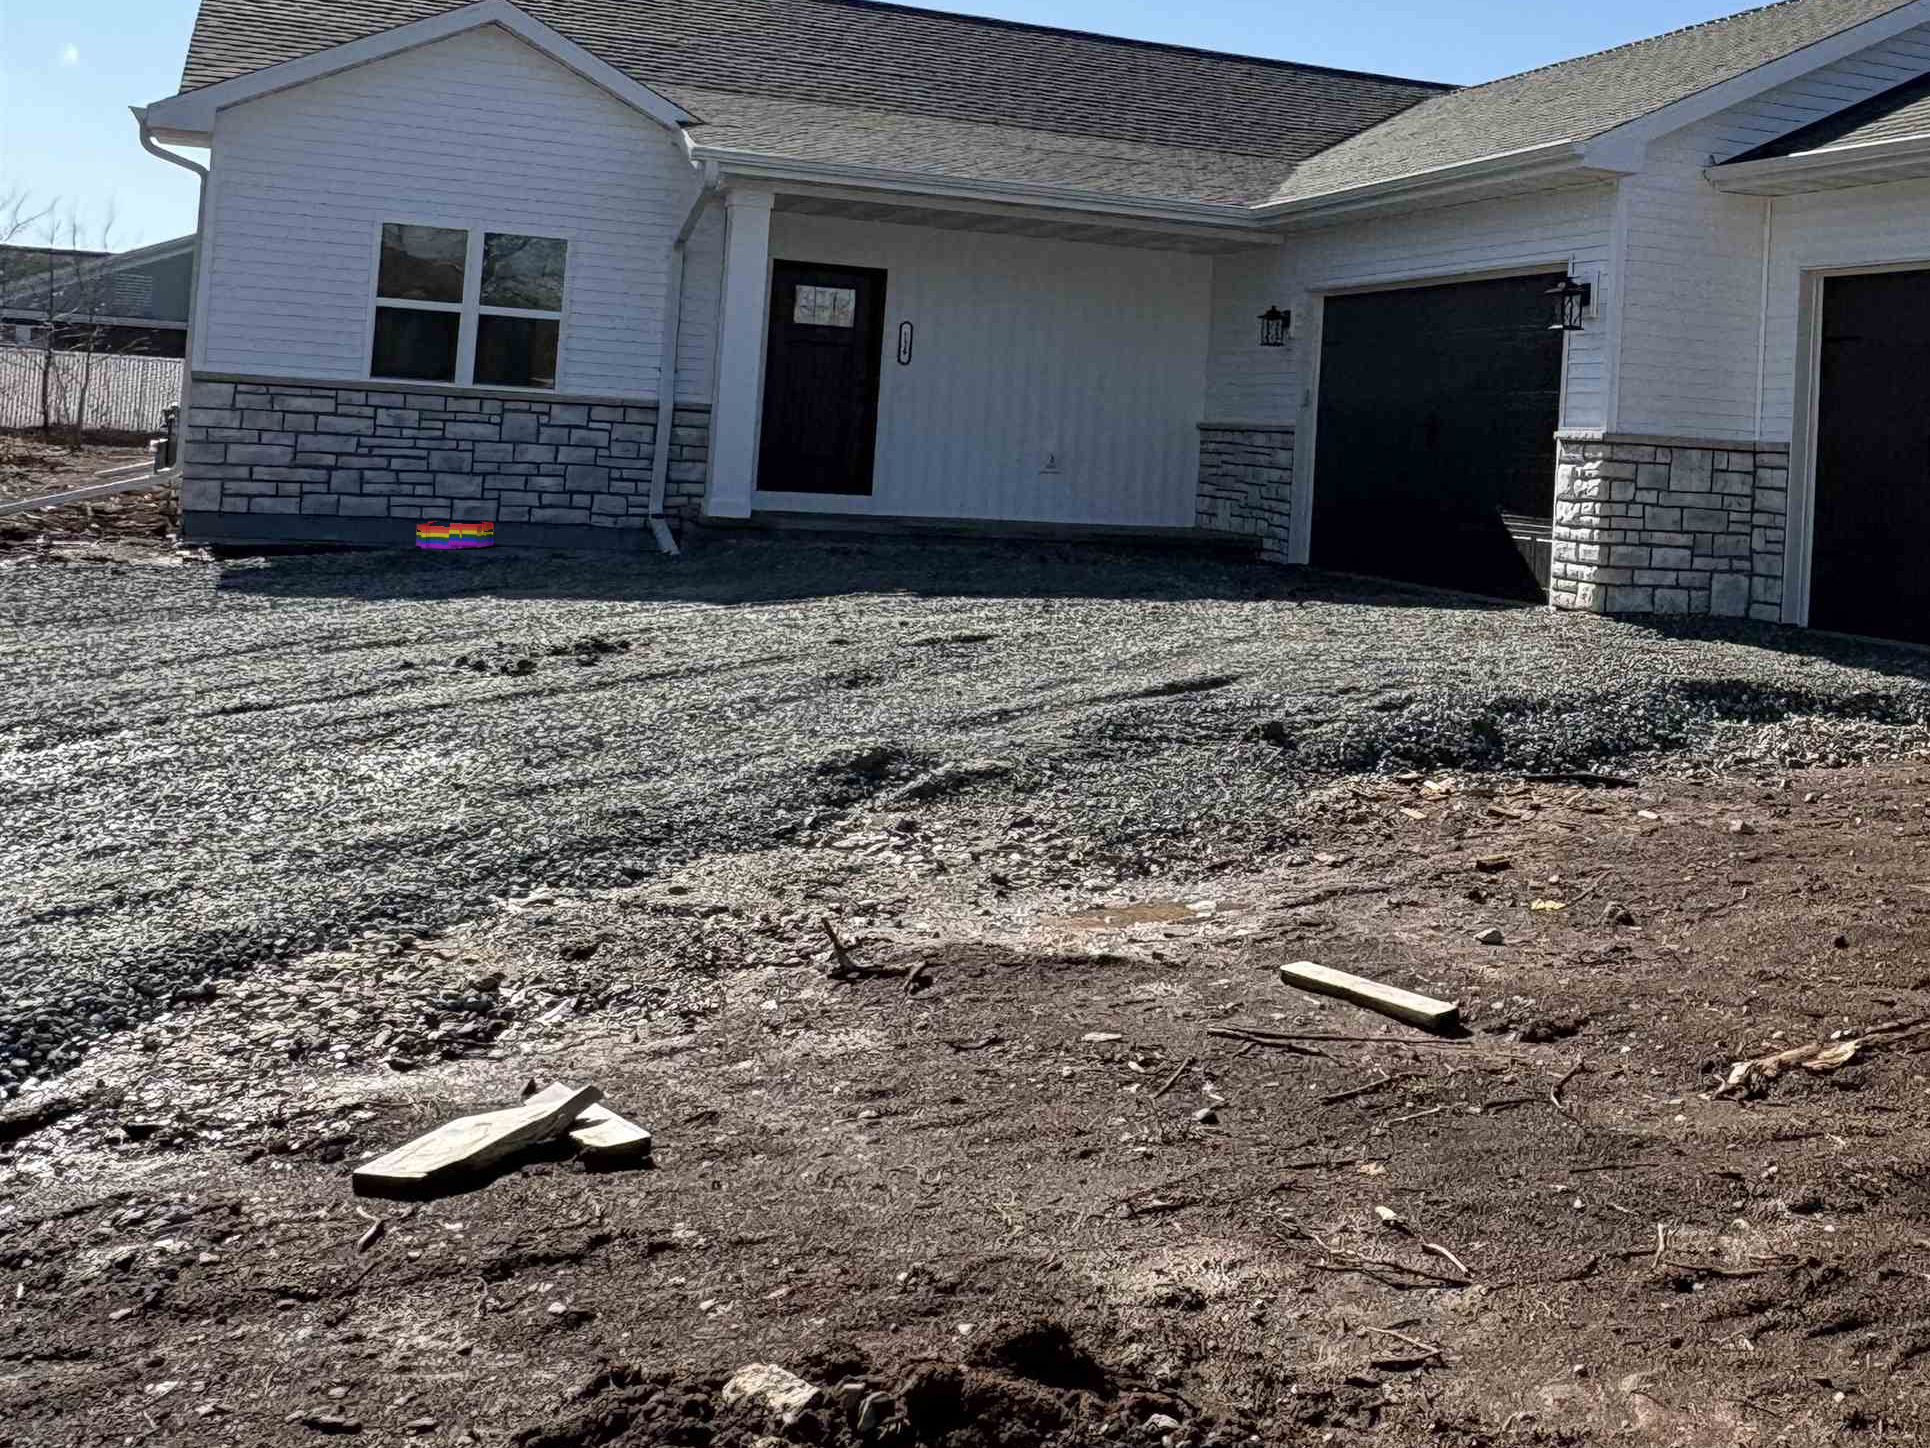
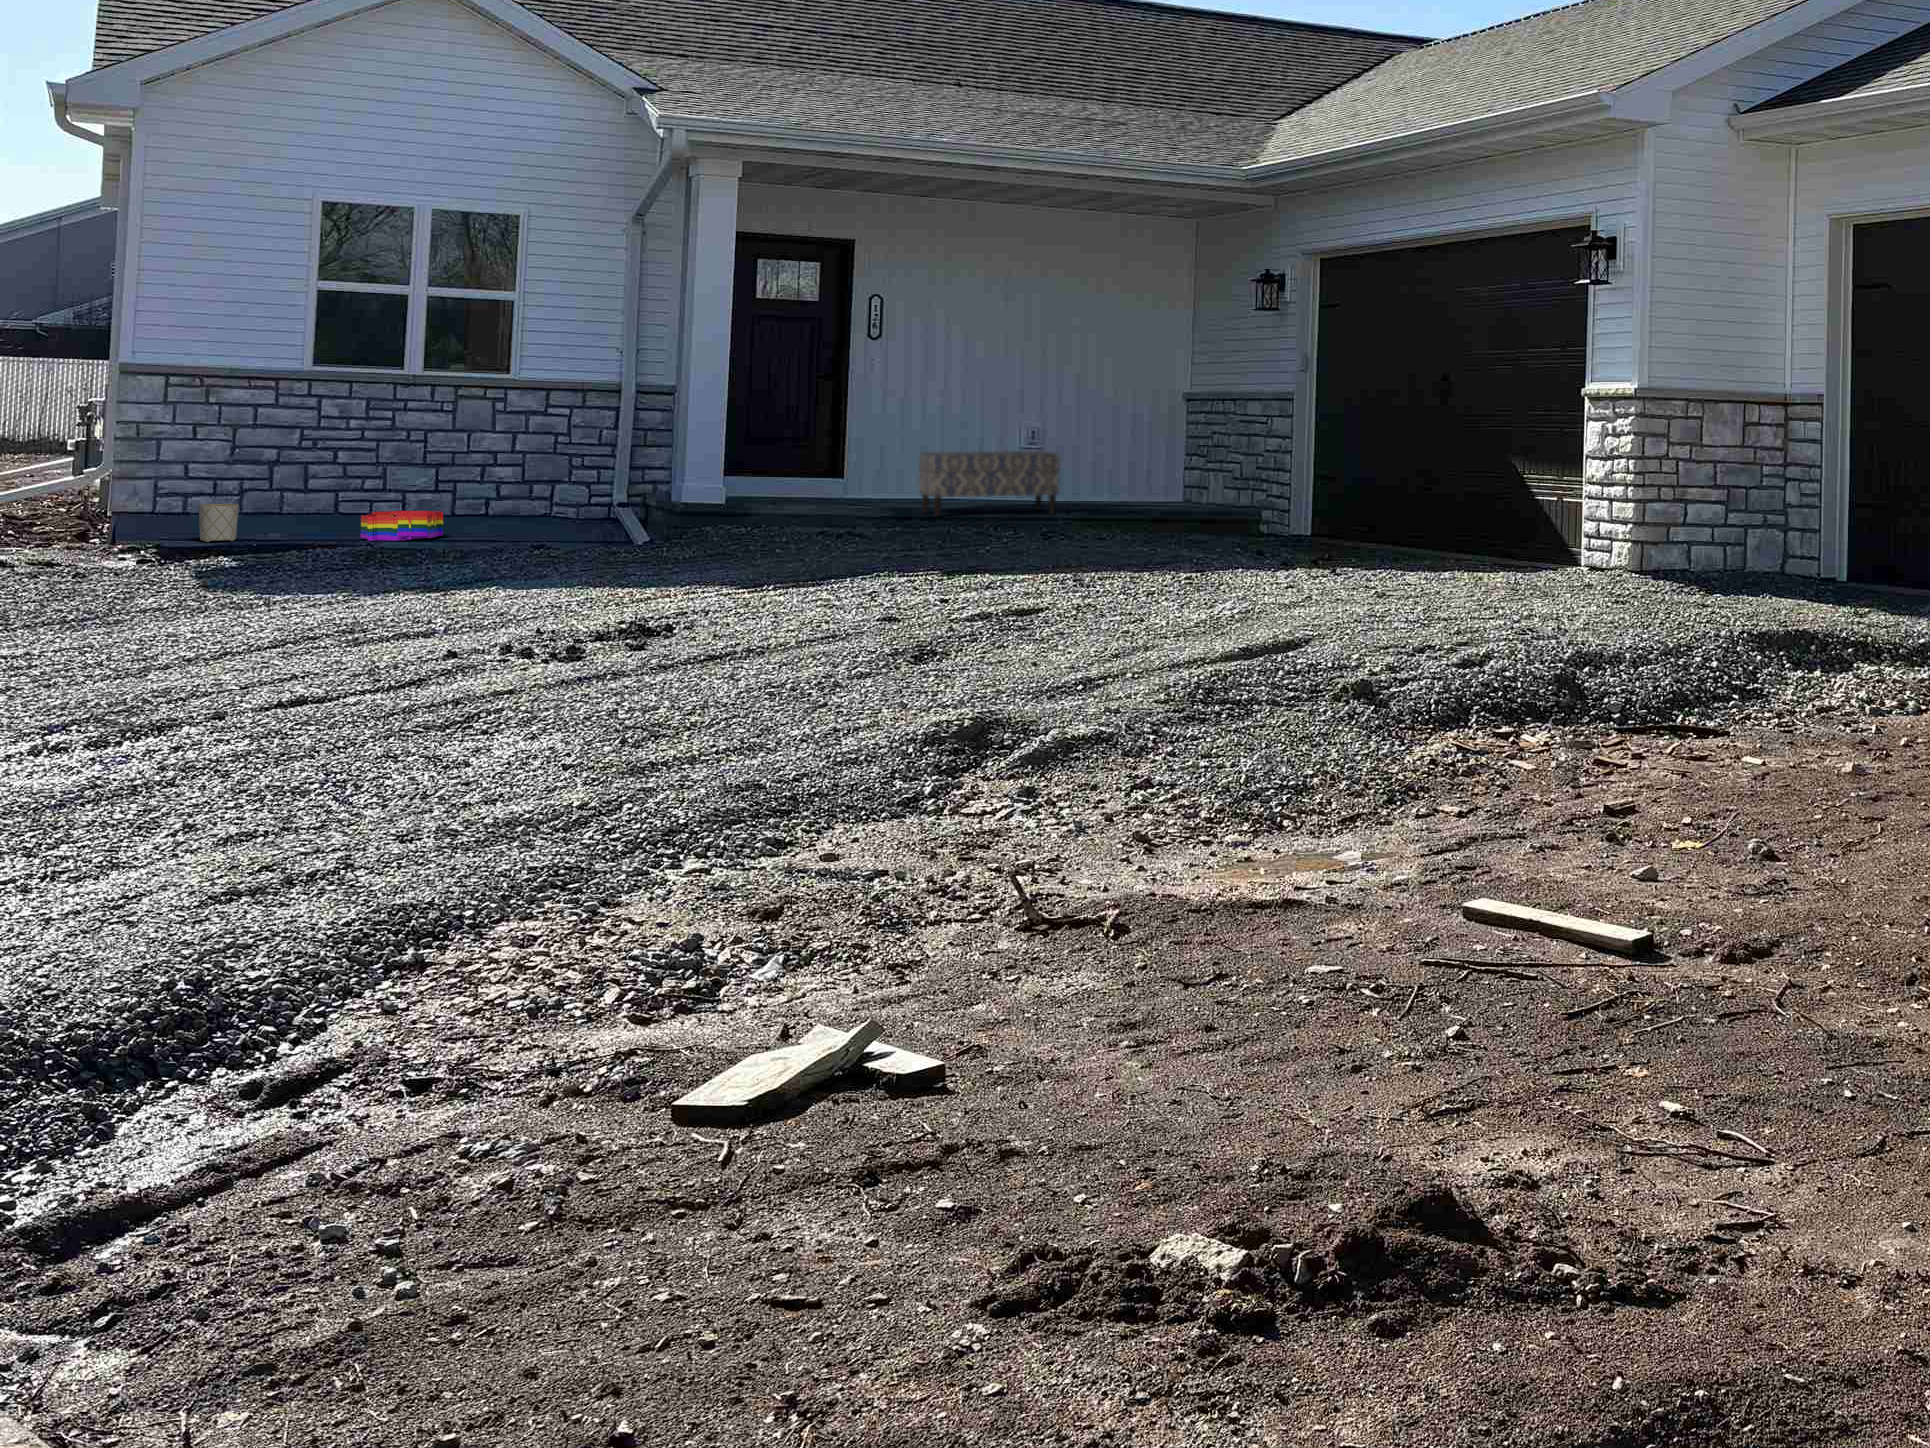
bench: none [954,476,1086,537] -> present [919,451,1060,516]
planter: none [265,510,303,546] -> present [199,504,239,542]

